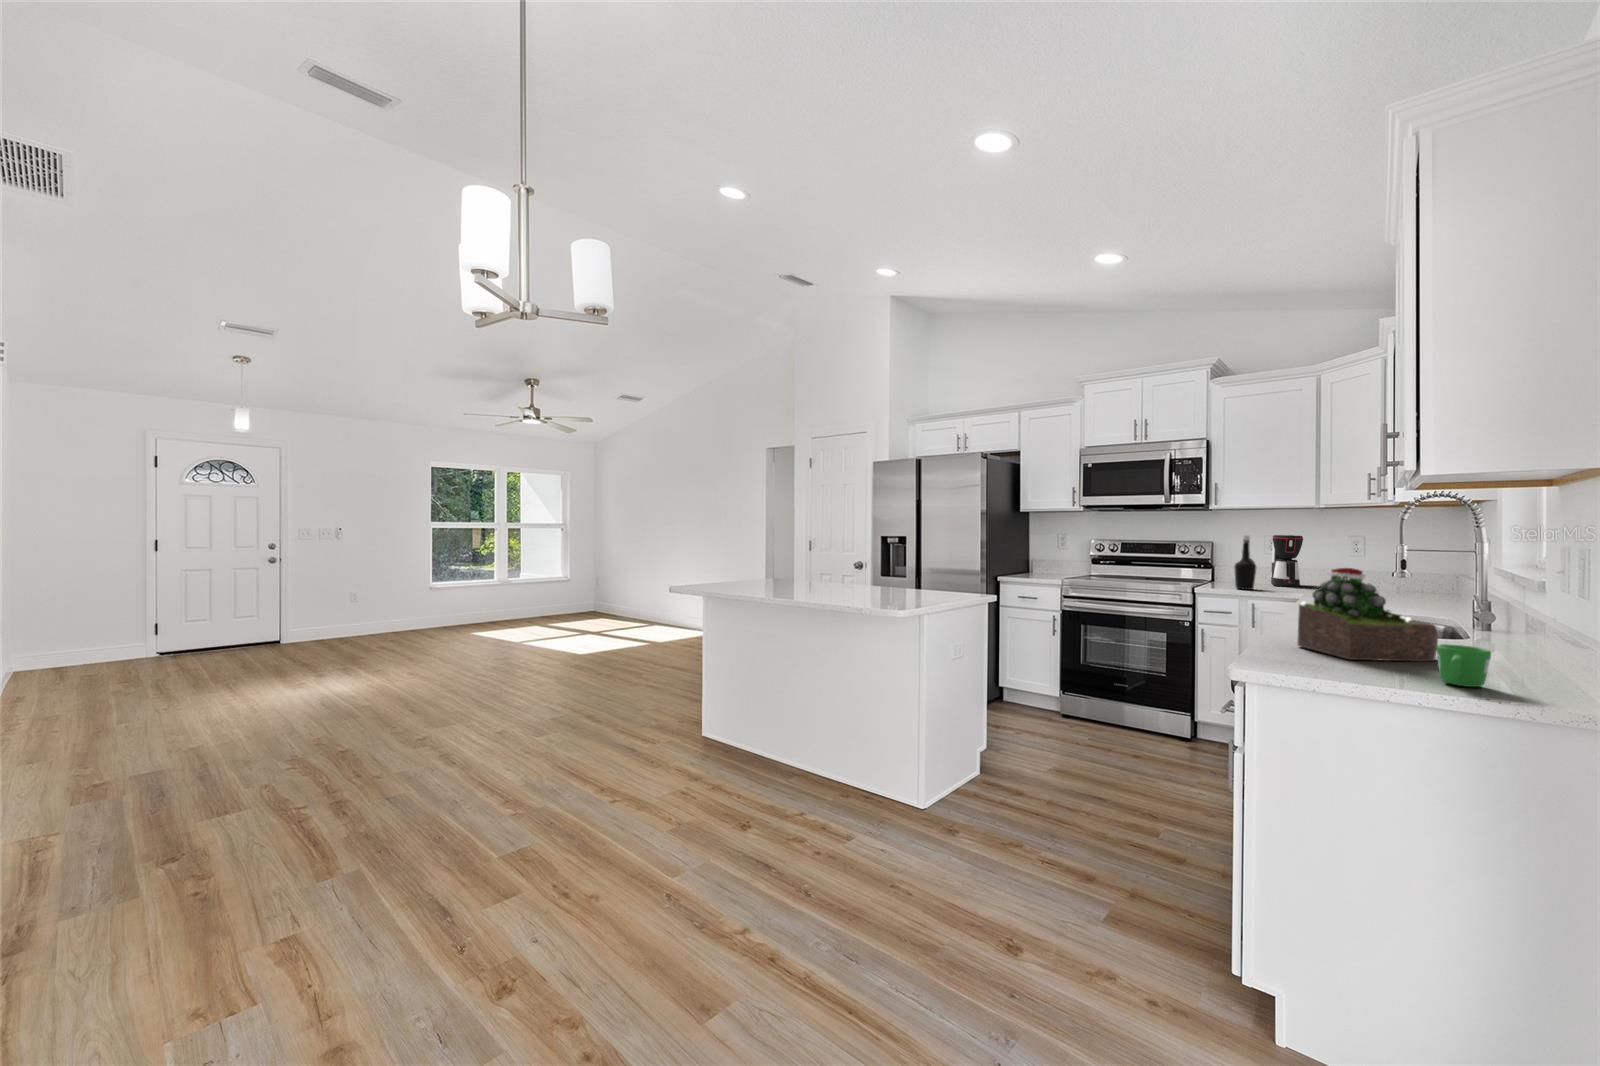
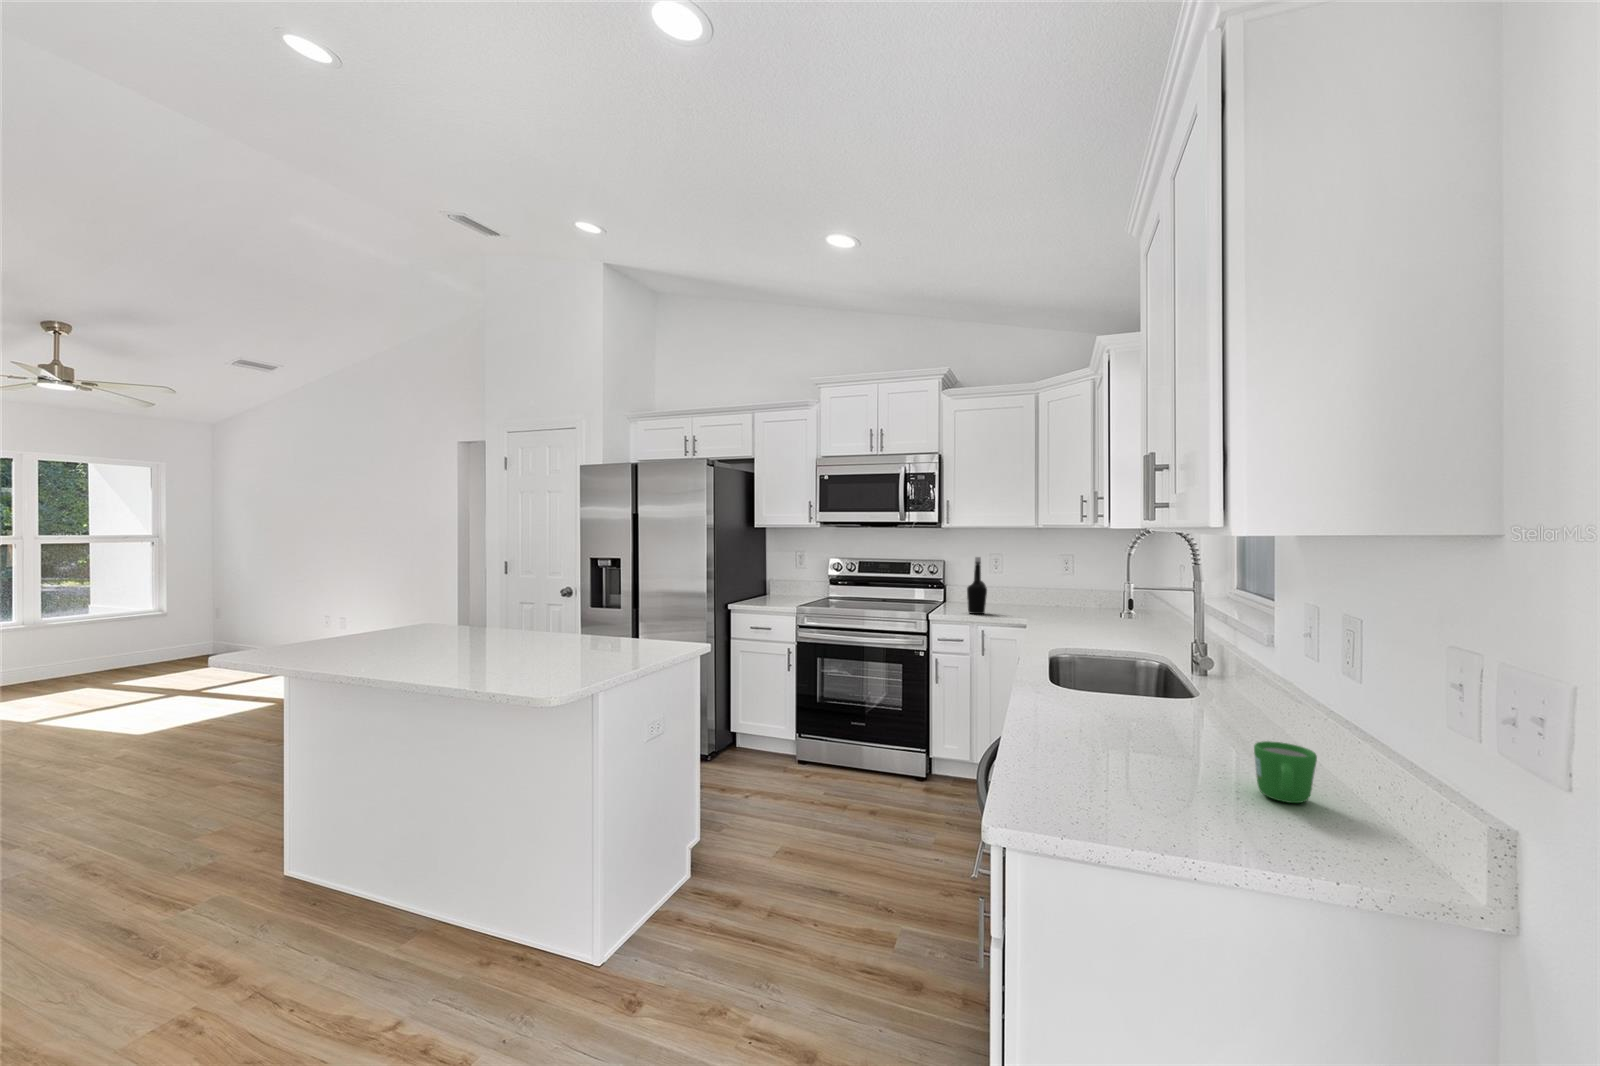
coffee maker: present [1271,535,1303,587] -> none [997,555,1026,608]
succulent plant: present [1298,568,1438,661] -> none [1071,626,1220,751]

